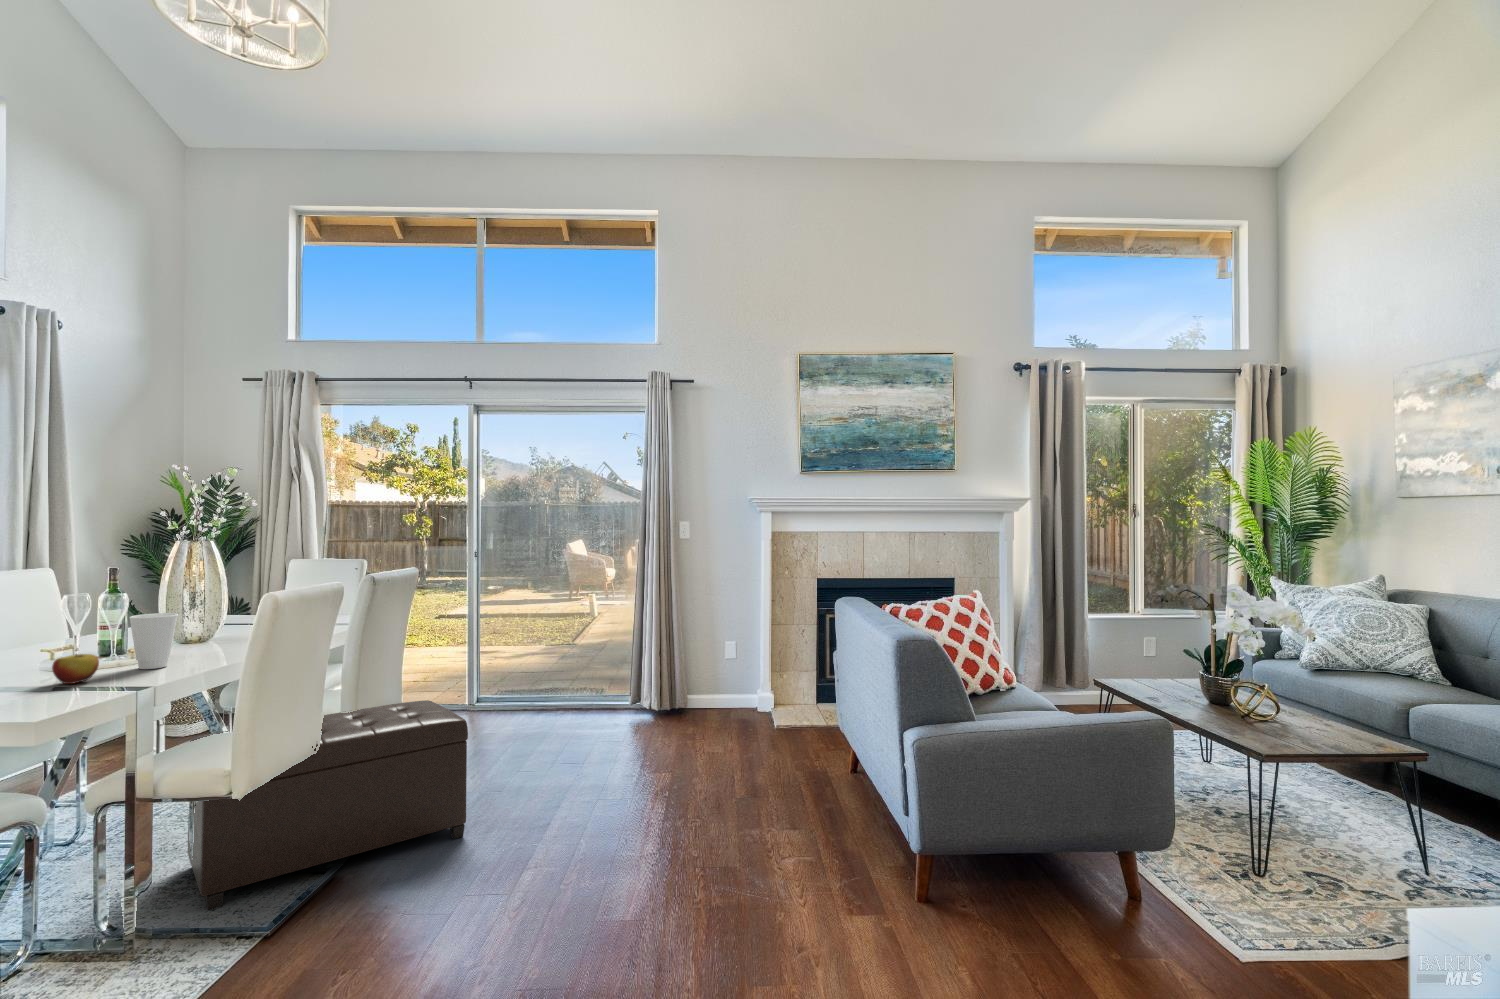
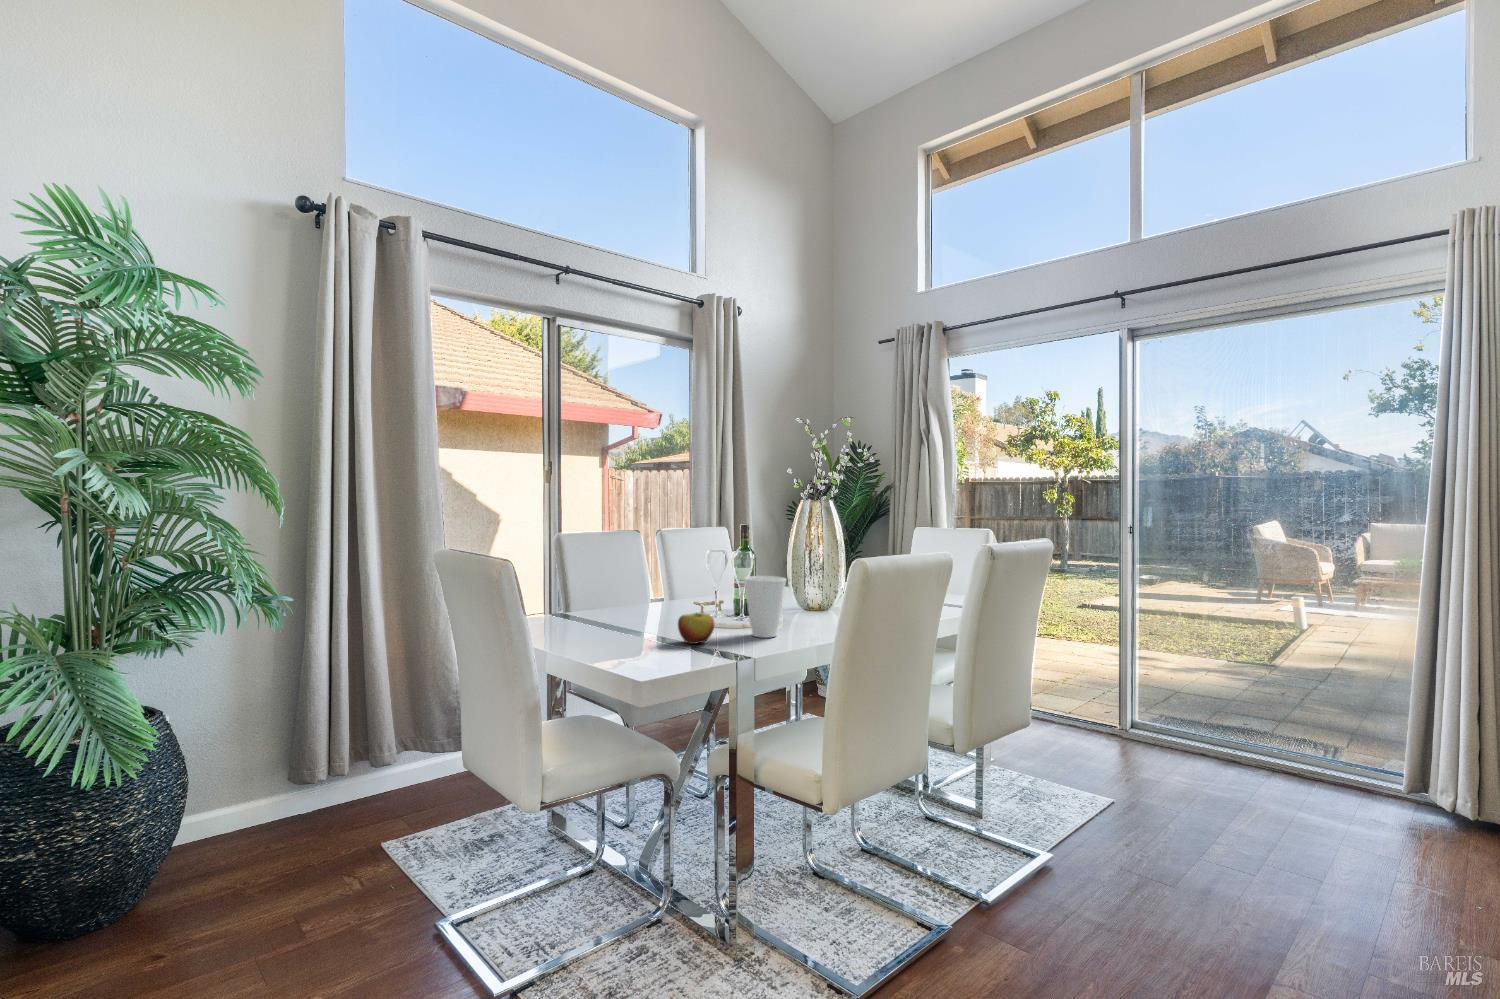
ottoman: present [188,700,468,911] -> none [805,716,1125,942]

